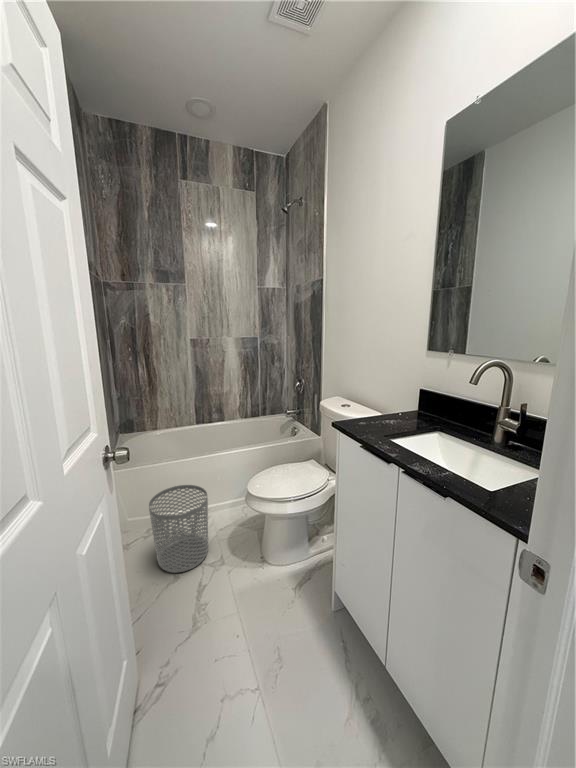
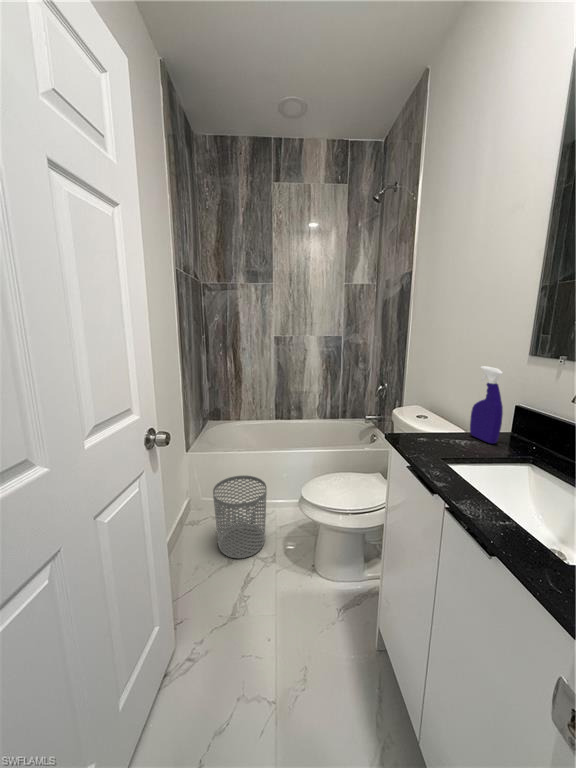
spray bottle: none [393,359,417,420] -> present [470,366,503,444]

